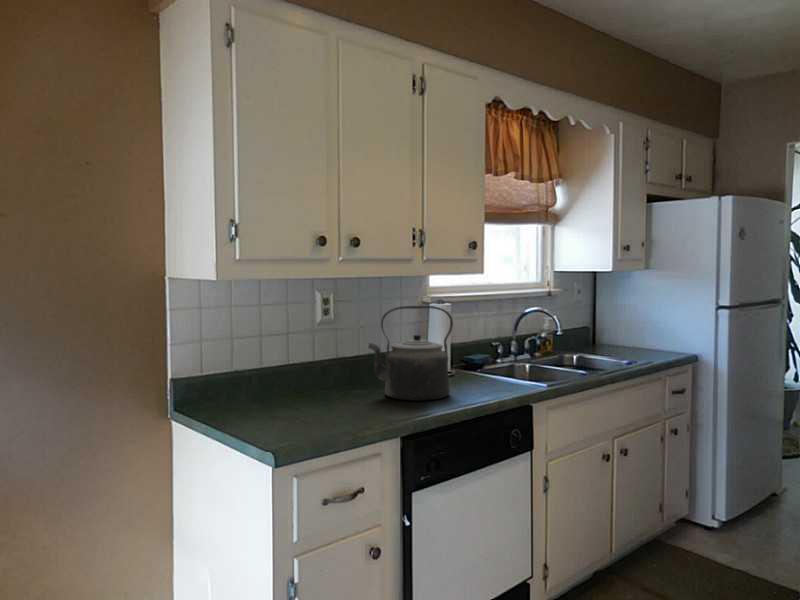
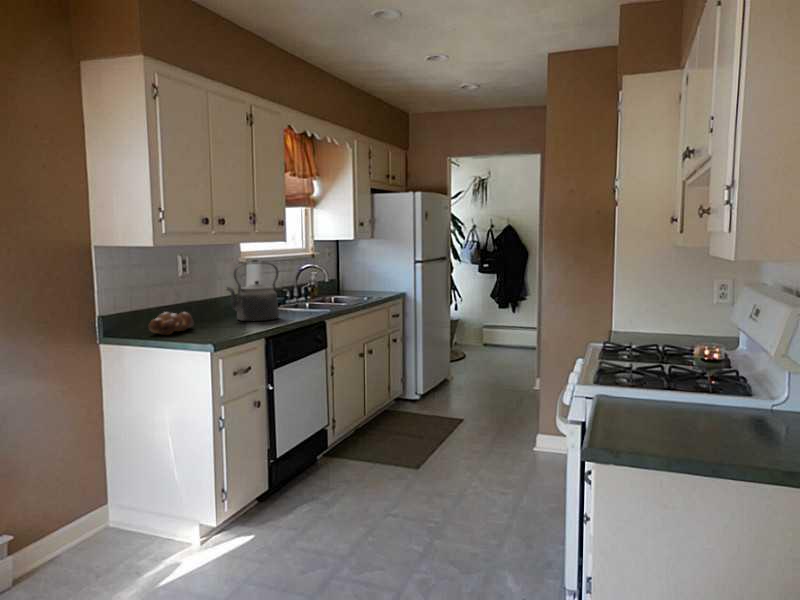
bread loaf: none [225,379,305,418] -> present [149,312,194,334]

